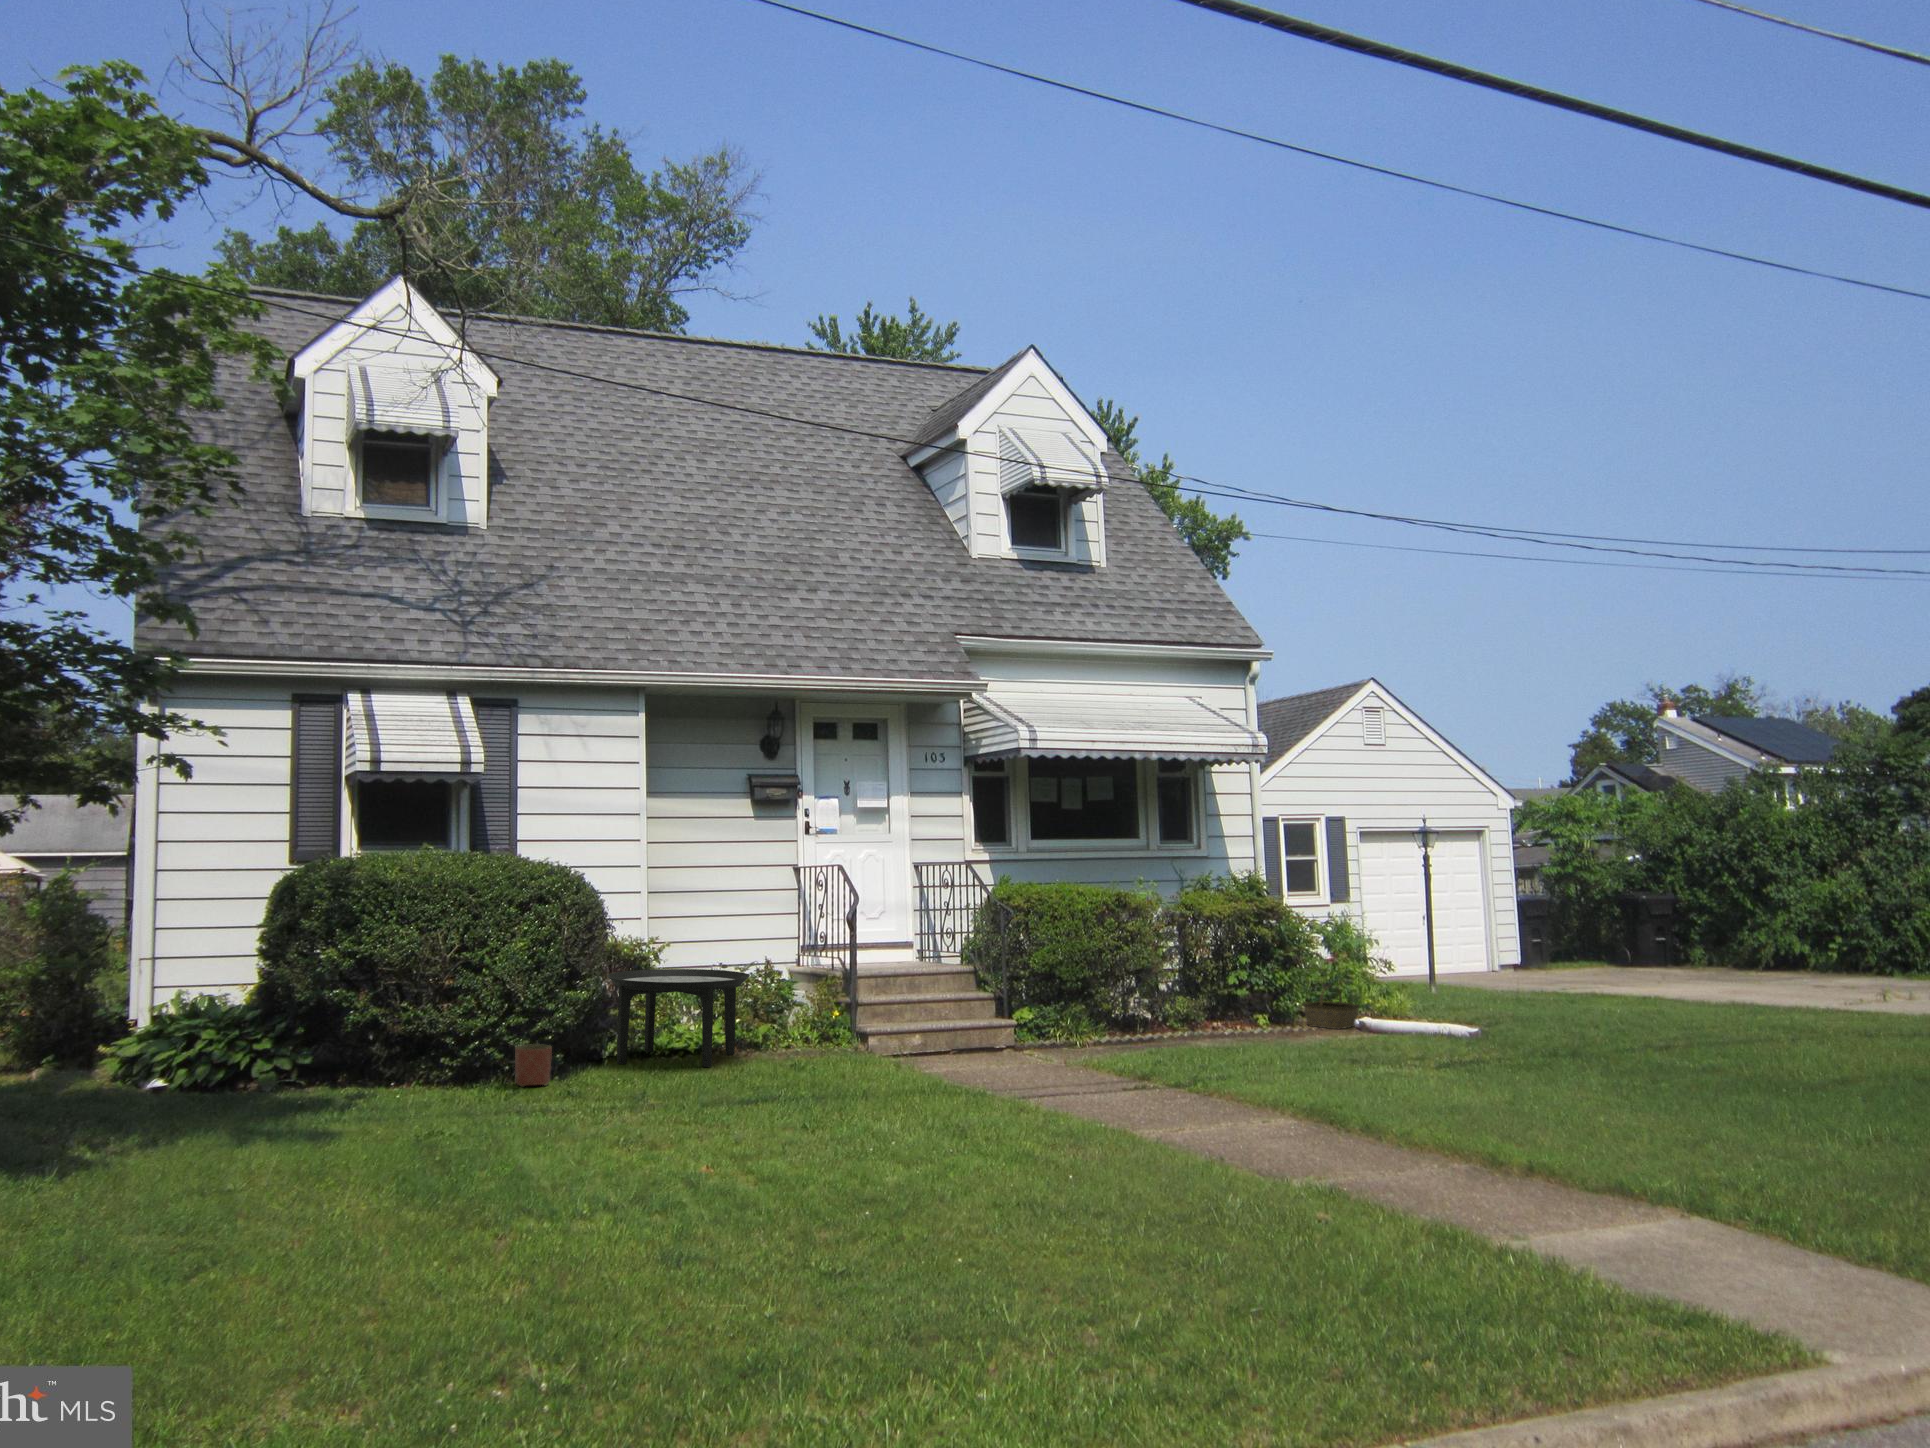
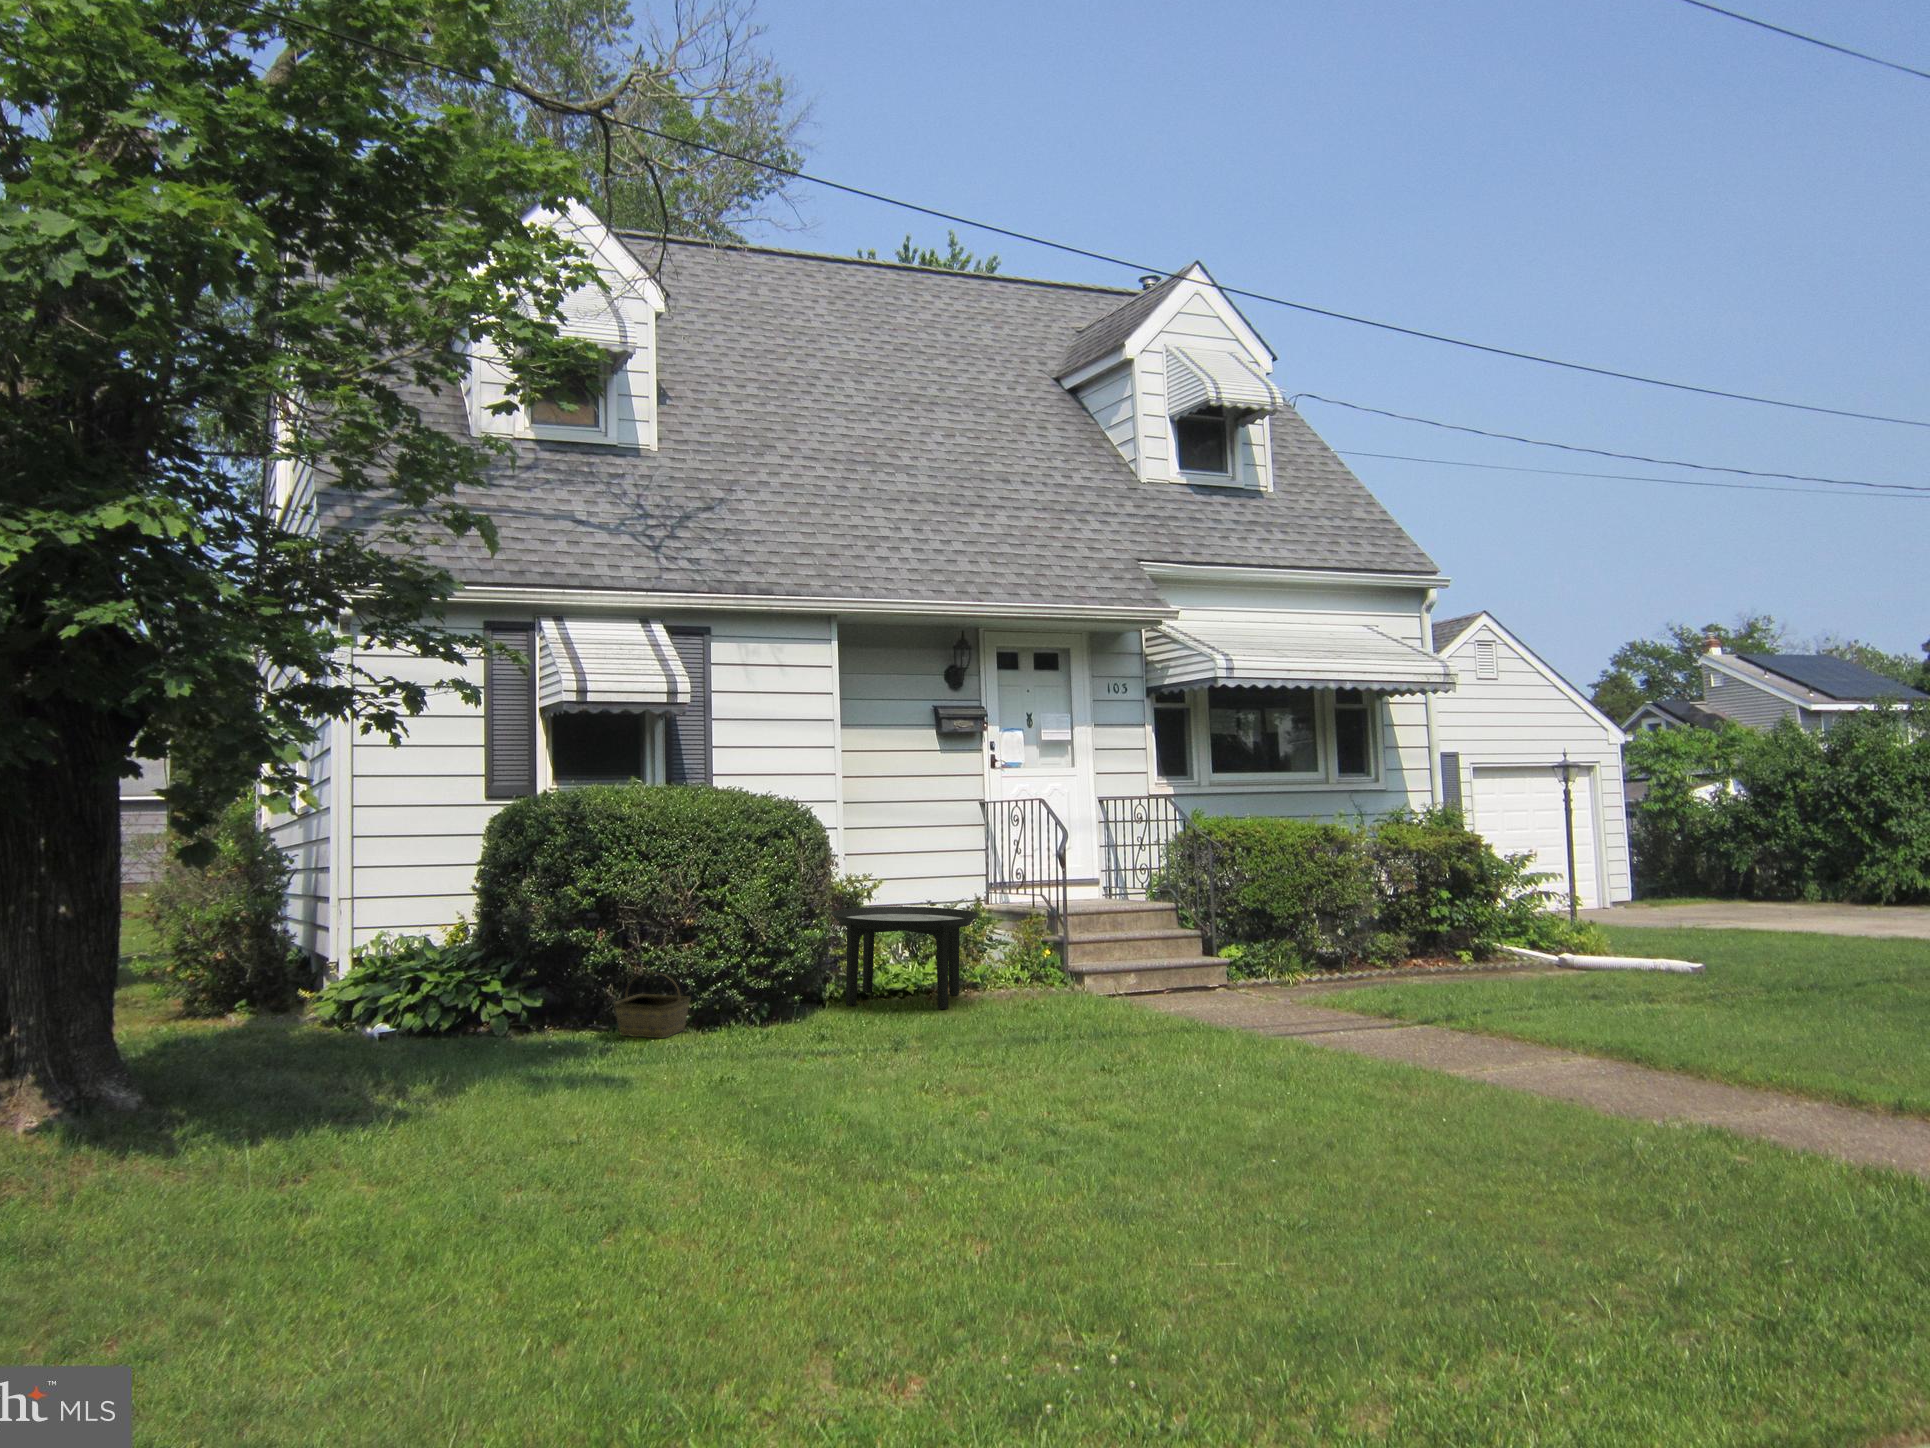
basket: present [1302,986,1360,1029] -> present [614,972,691,1038]
planter: present [515,1044,552,1087] -> none [761,987,799,1032]

